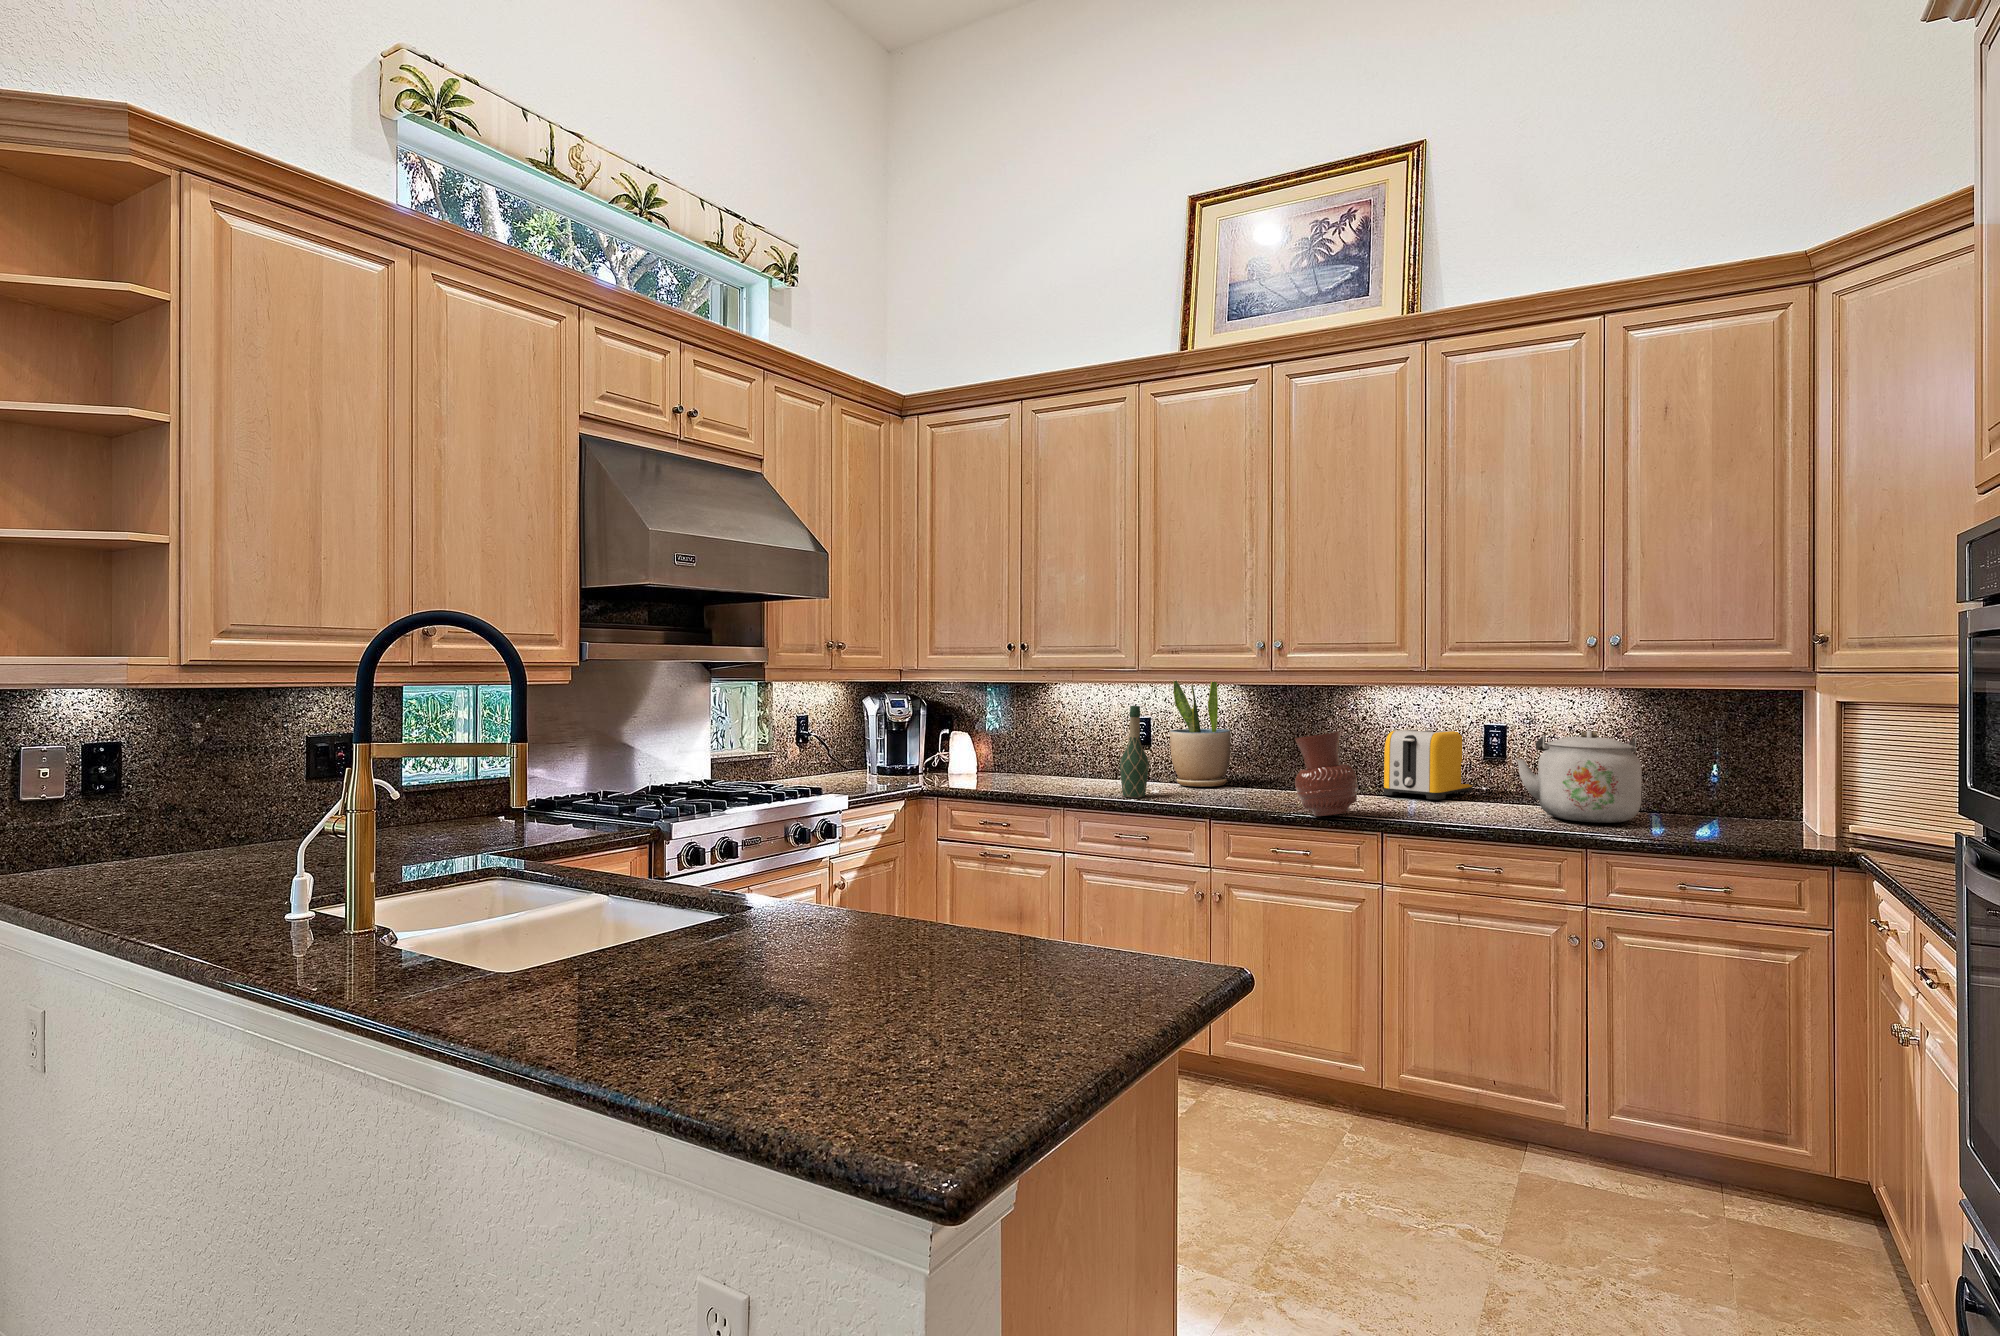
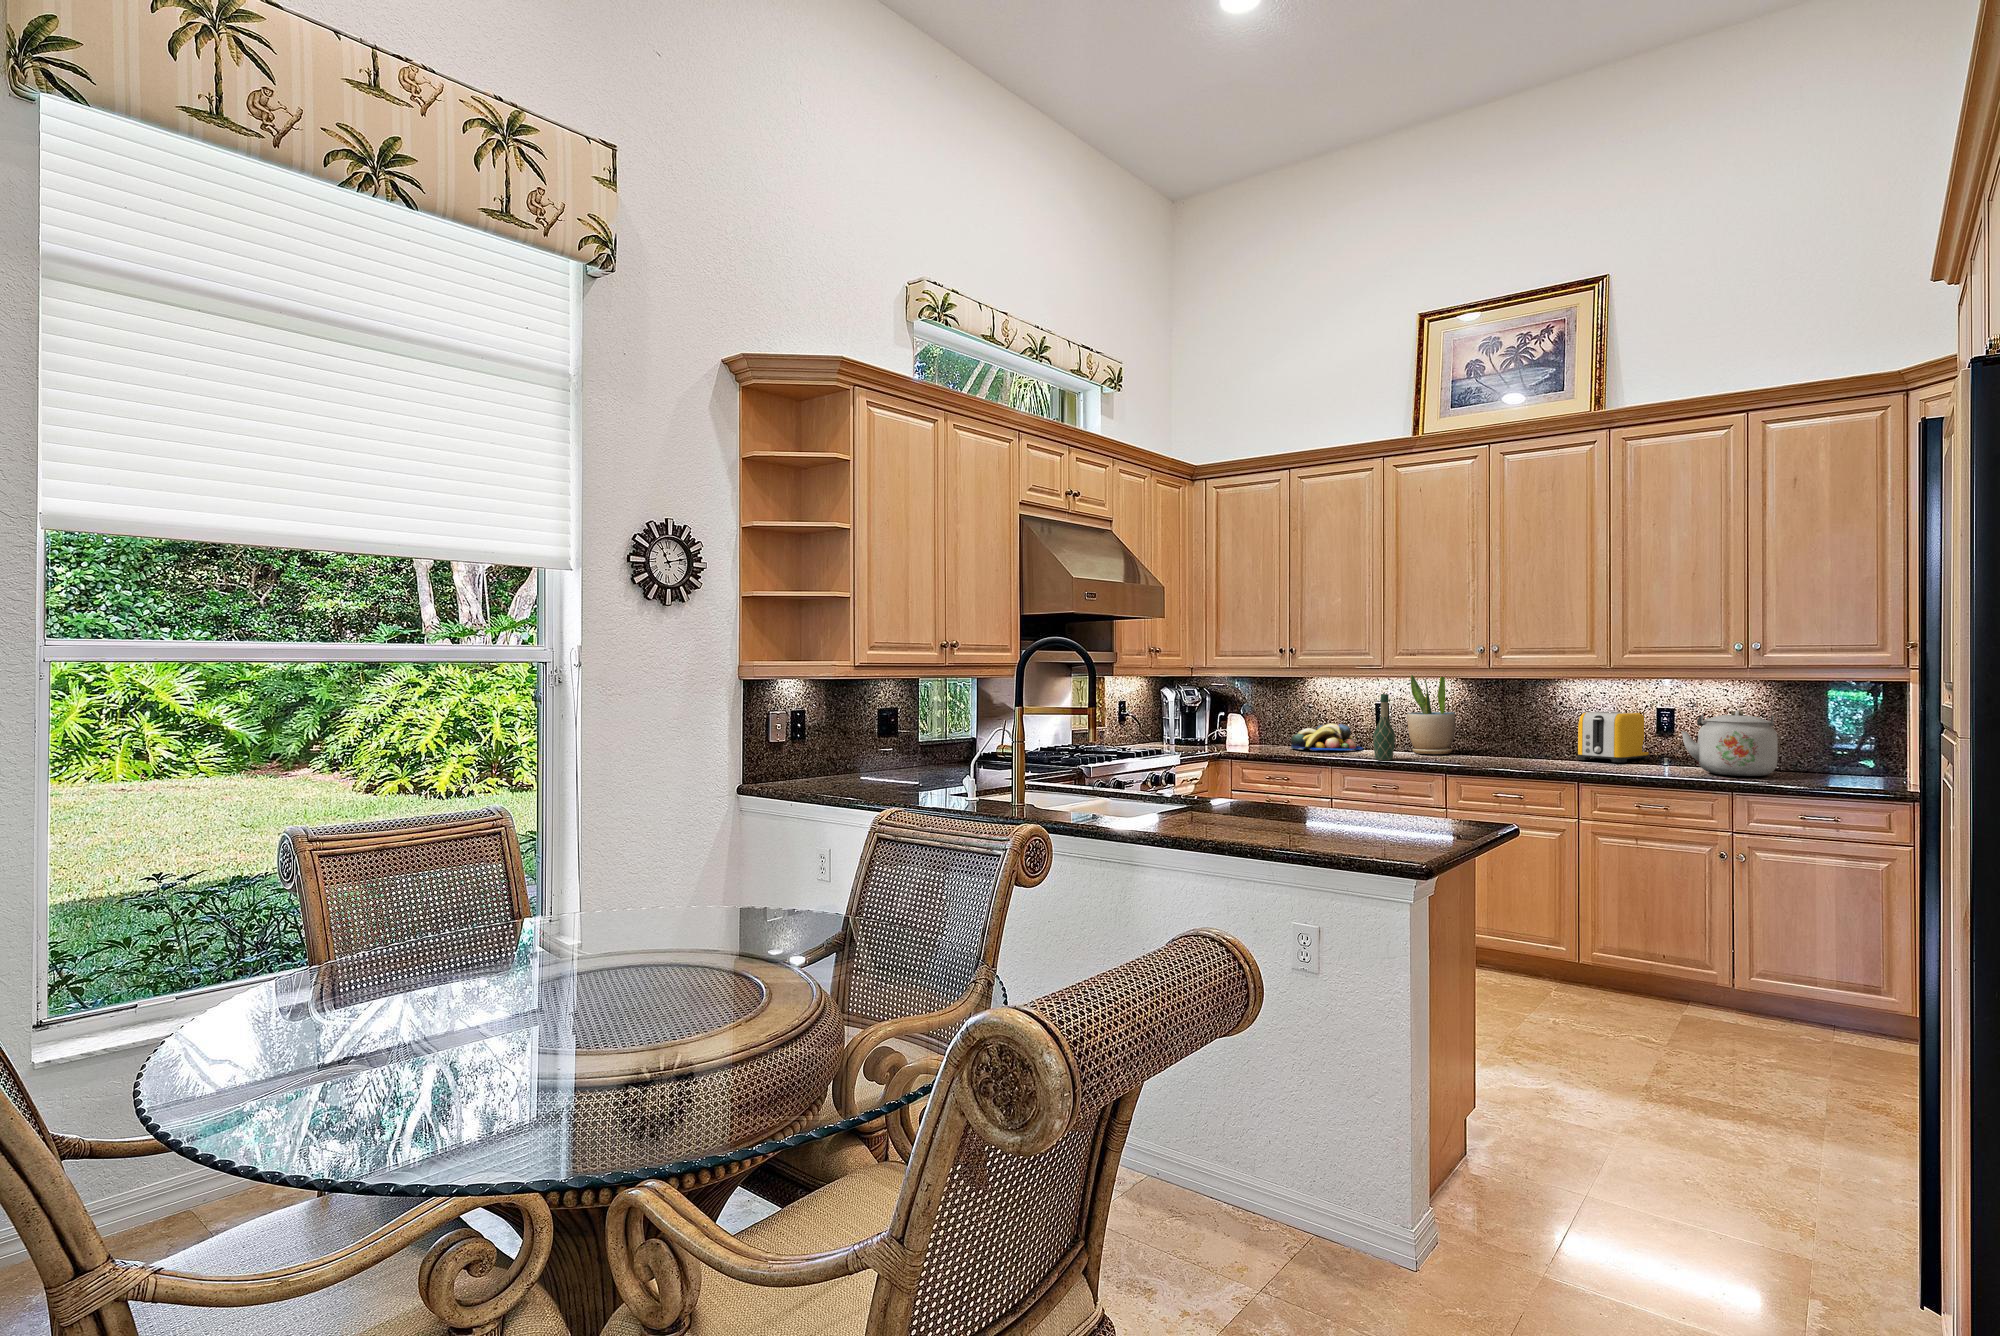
vase: present [1295,731,1358,816] -> none [1511,711,1559,771]
fruit bowl: none [1022,744,1118,781] -> present [1291,724,1364,751]

